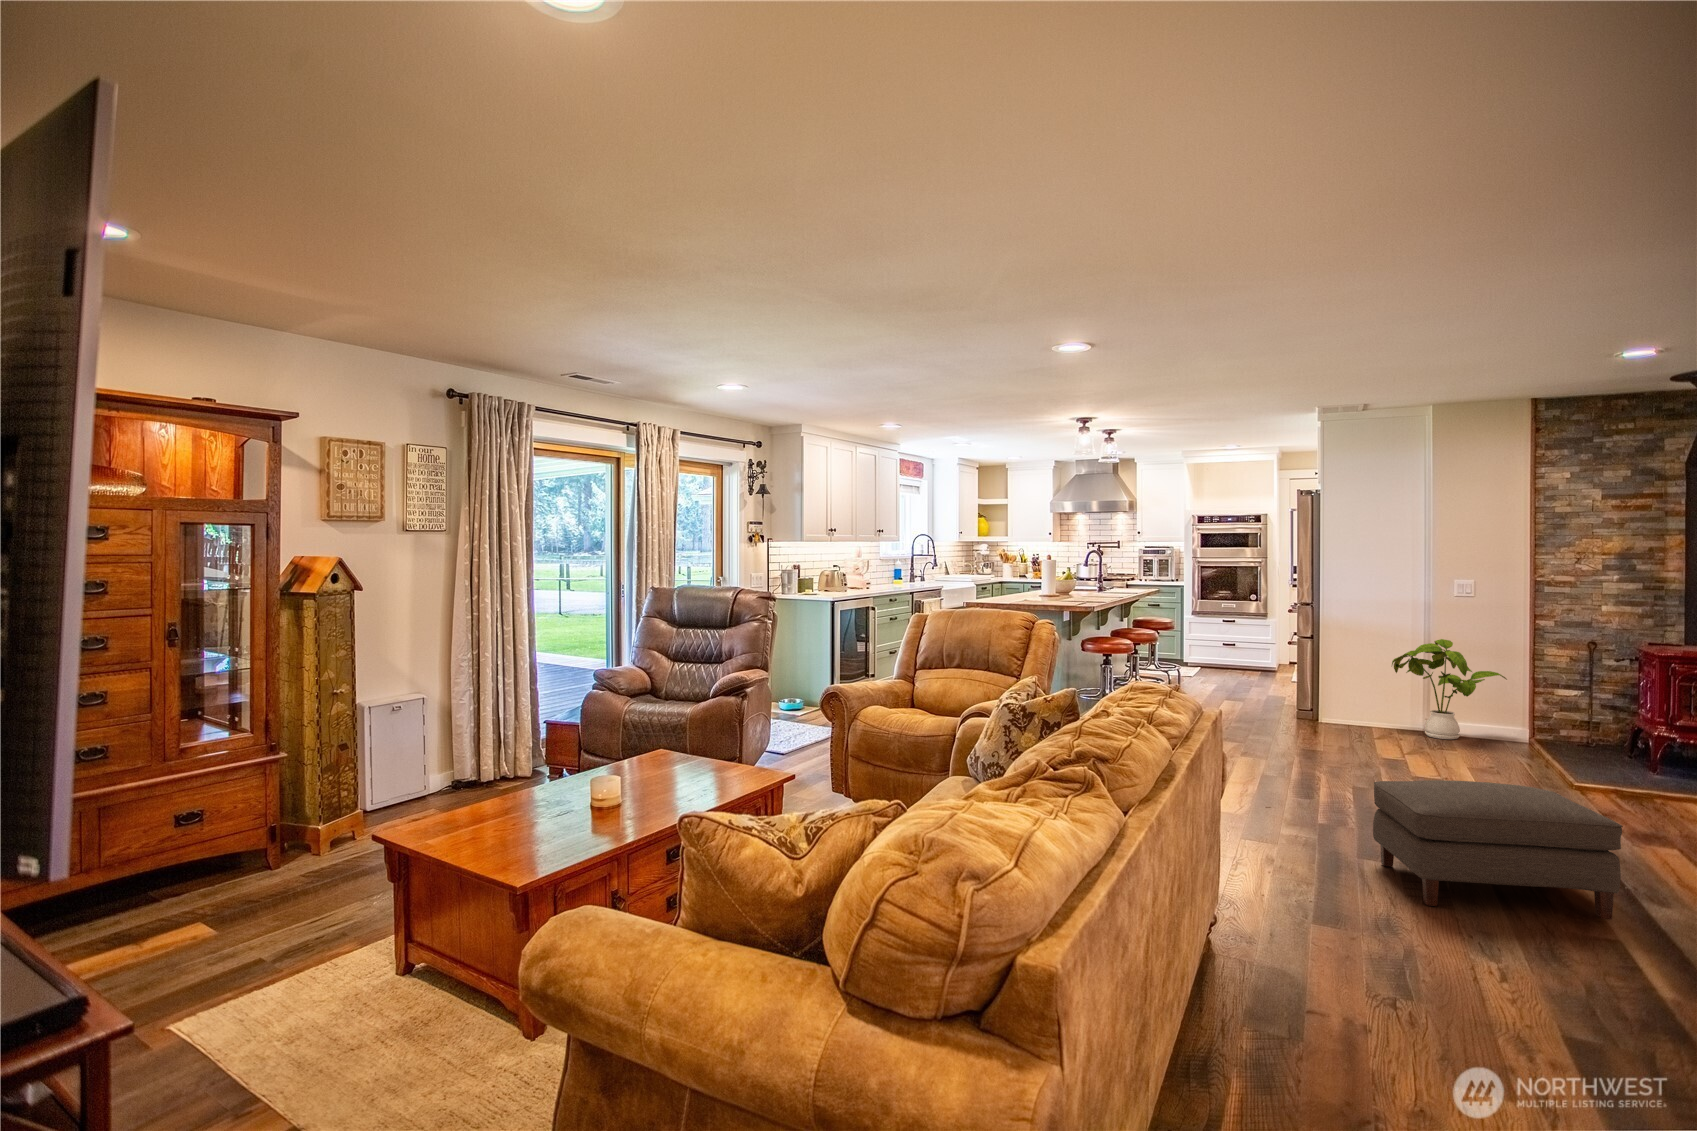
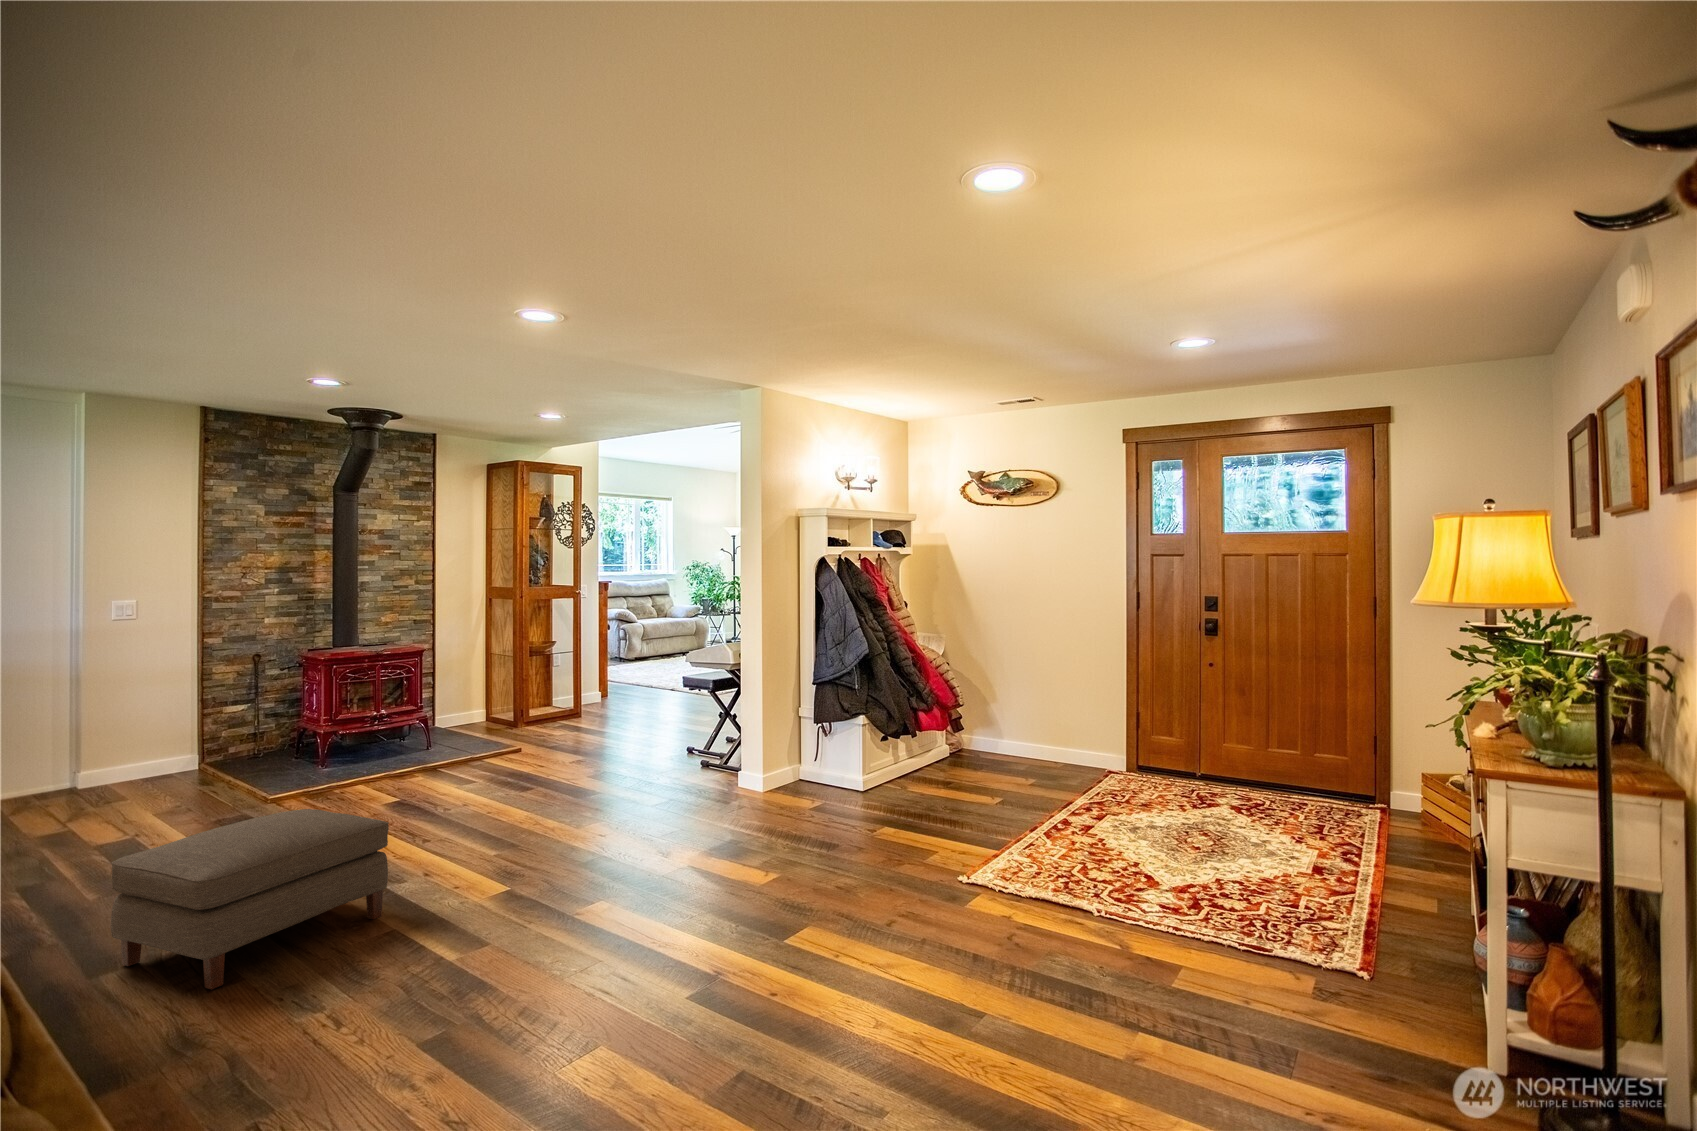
house plant: present [1392,639,1507,739] -> none [31,669,177,788]

